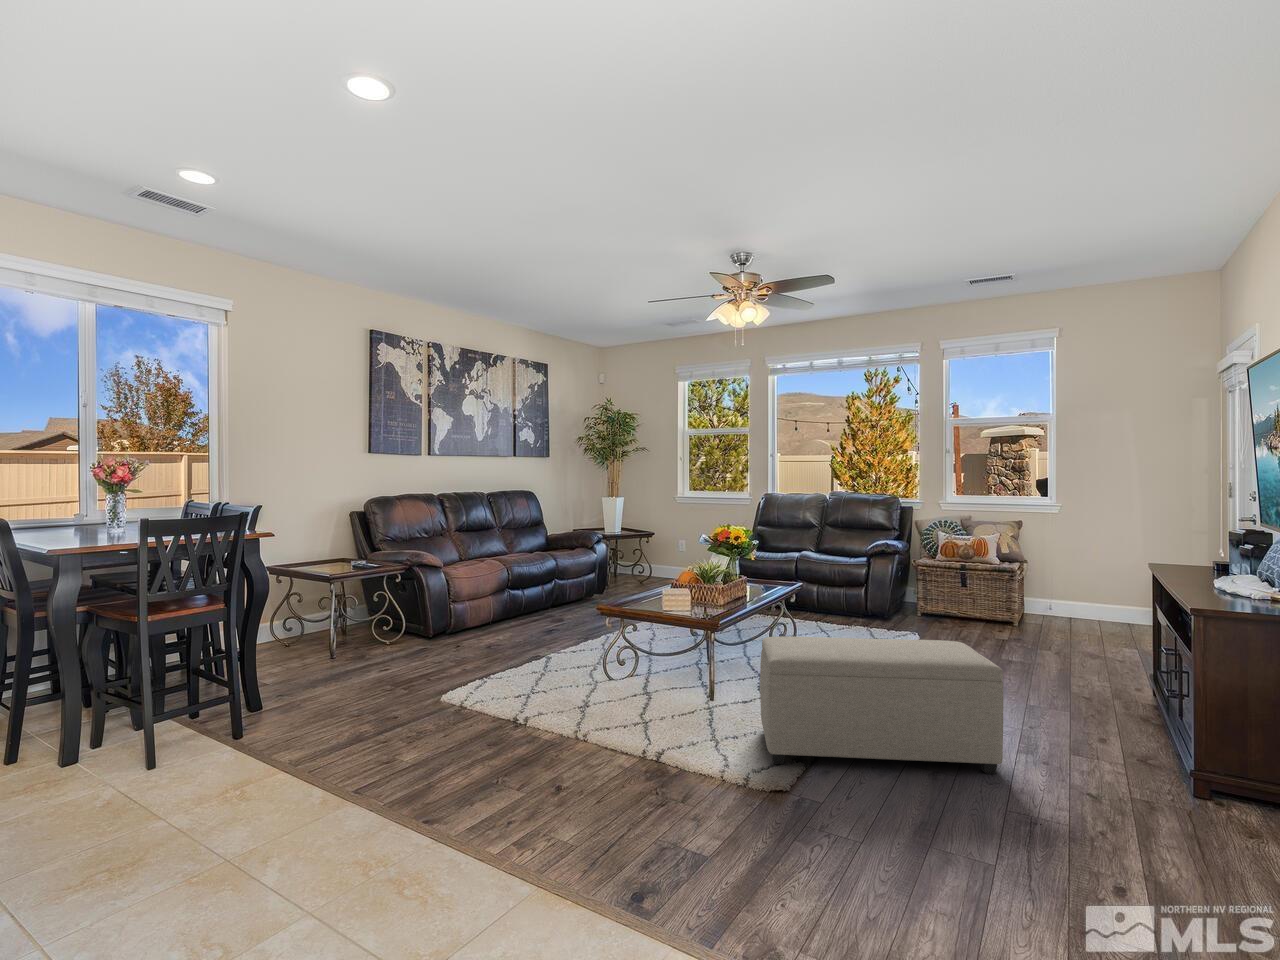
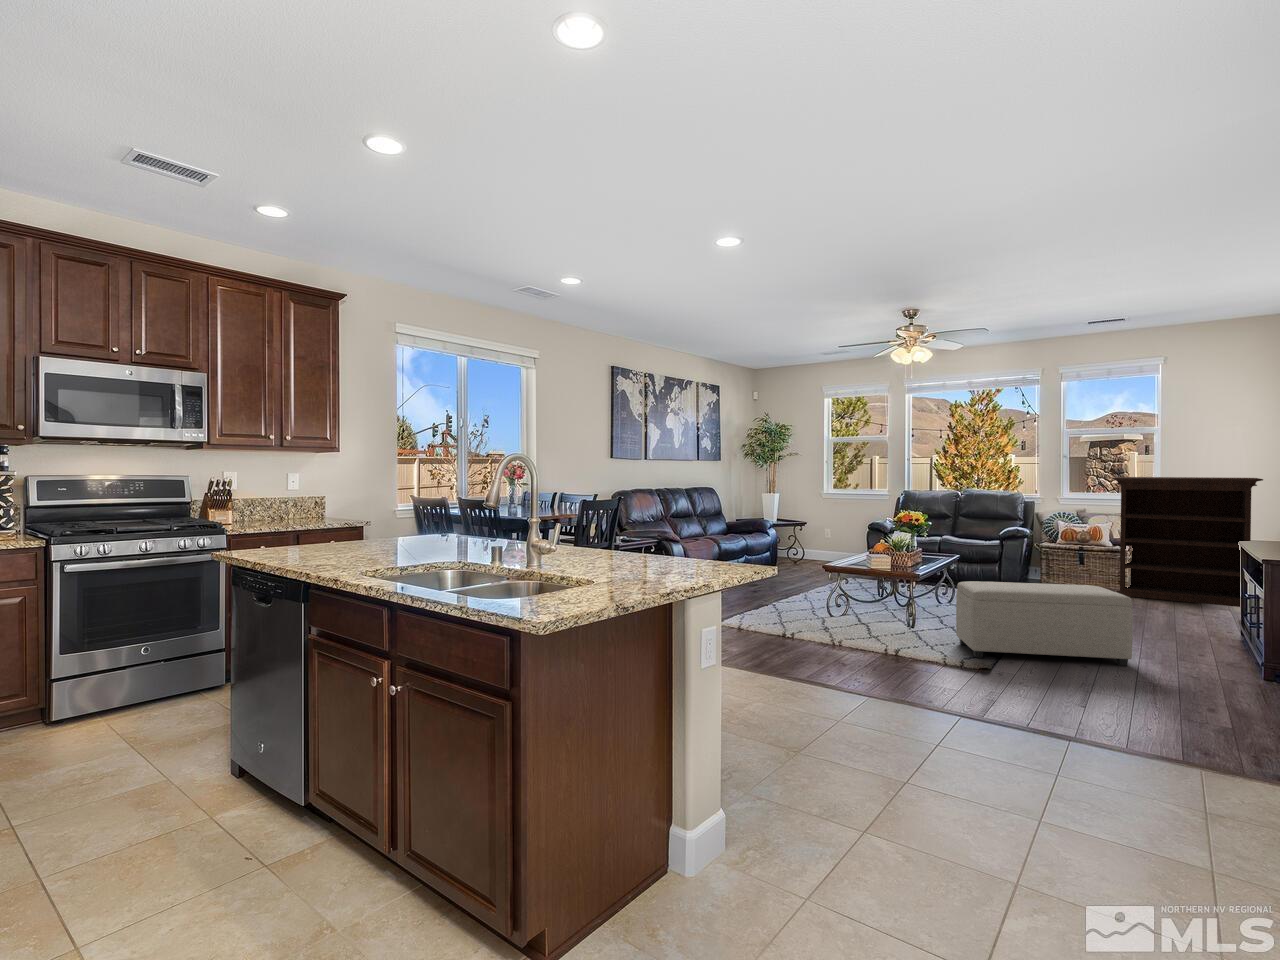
bookshelf: none [999,476,1179,646] -> present [1112,477,1263,607]

